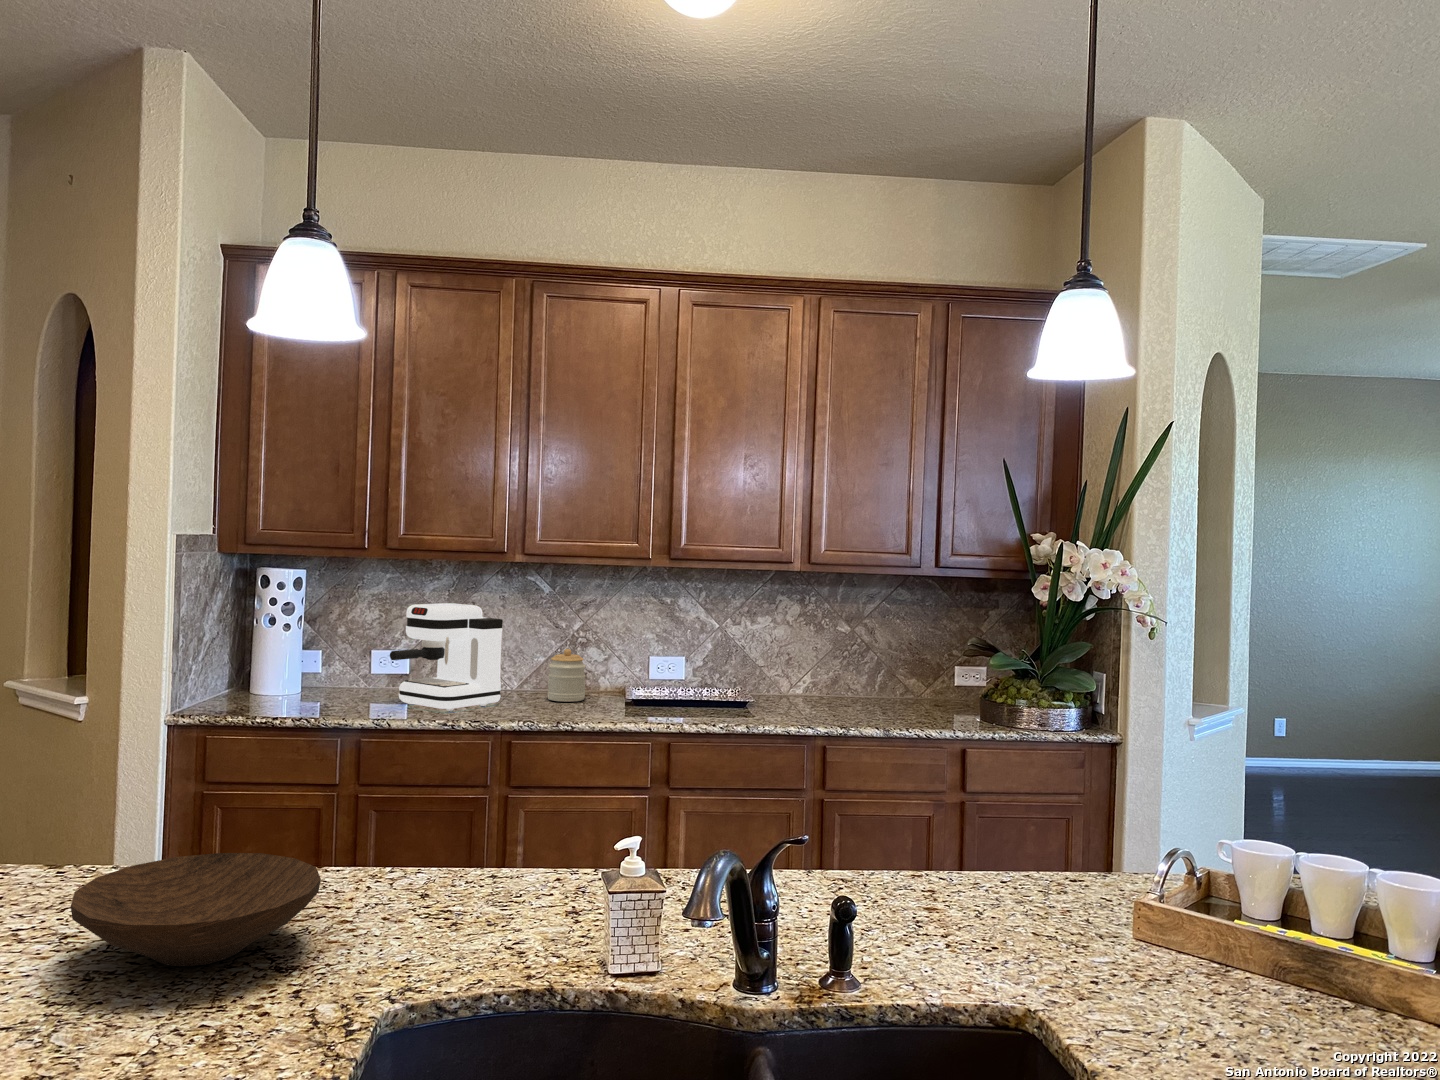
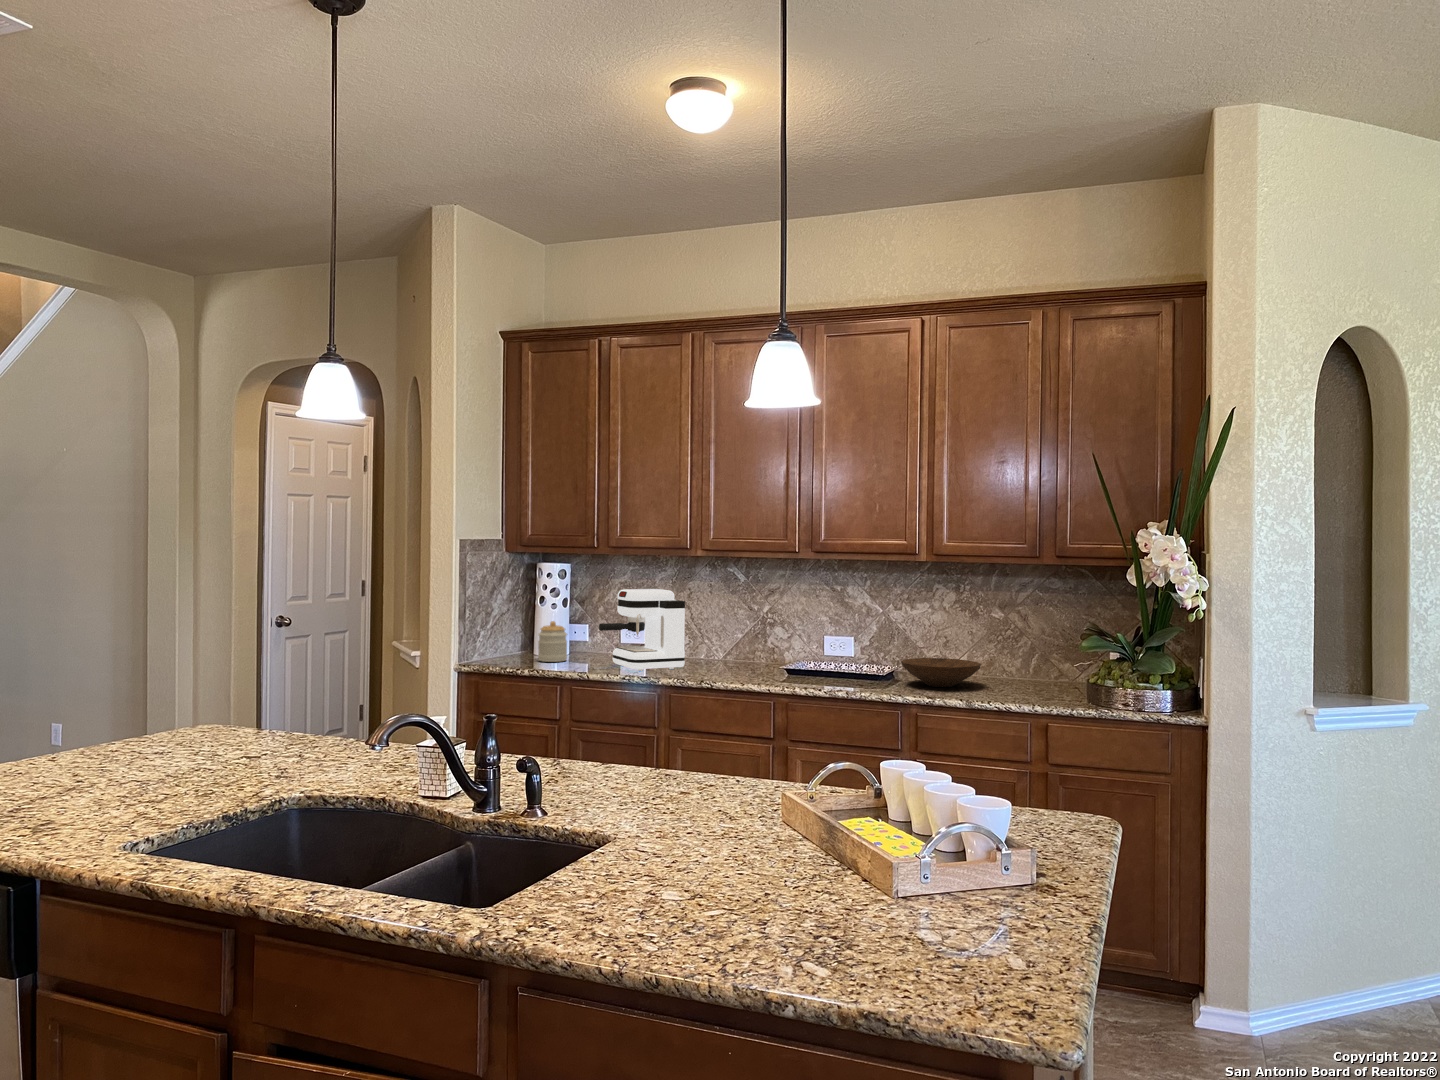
jar: present [547,649,586,702] -> present [538,621,567,662]
wooden bowl: present [71,853,321,966] -> present [901,658,981,687]

